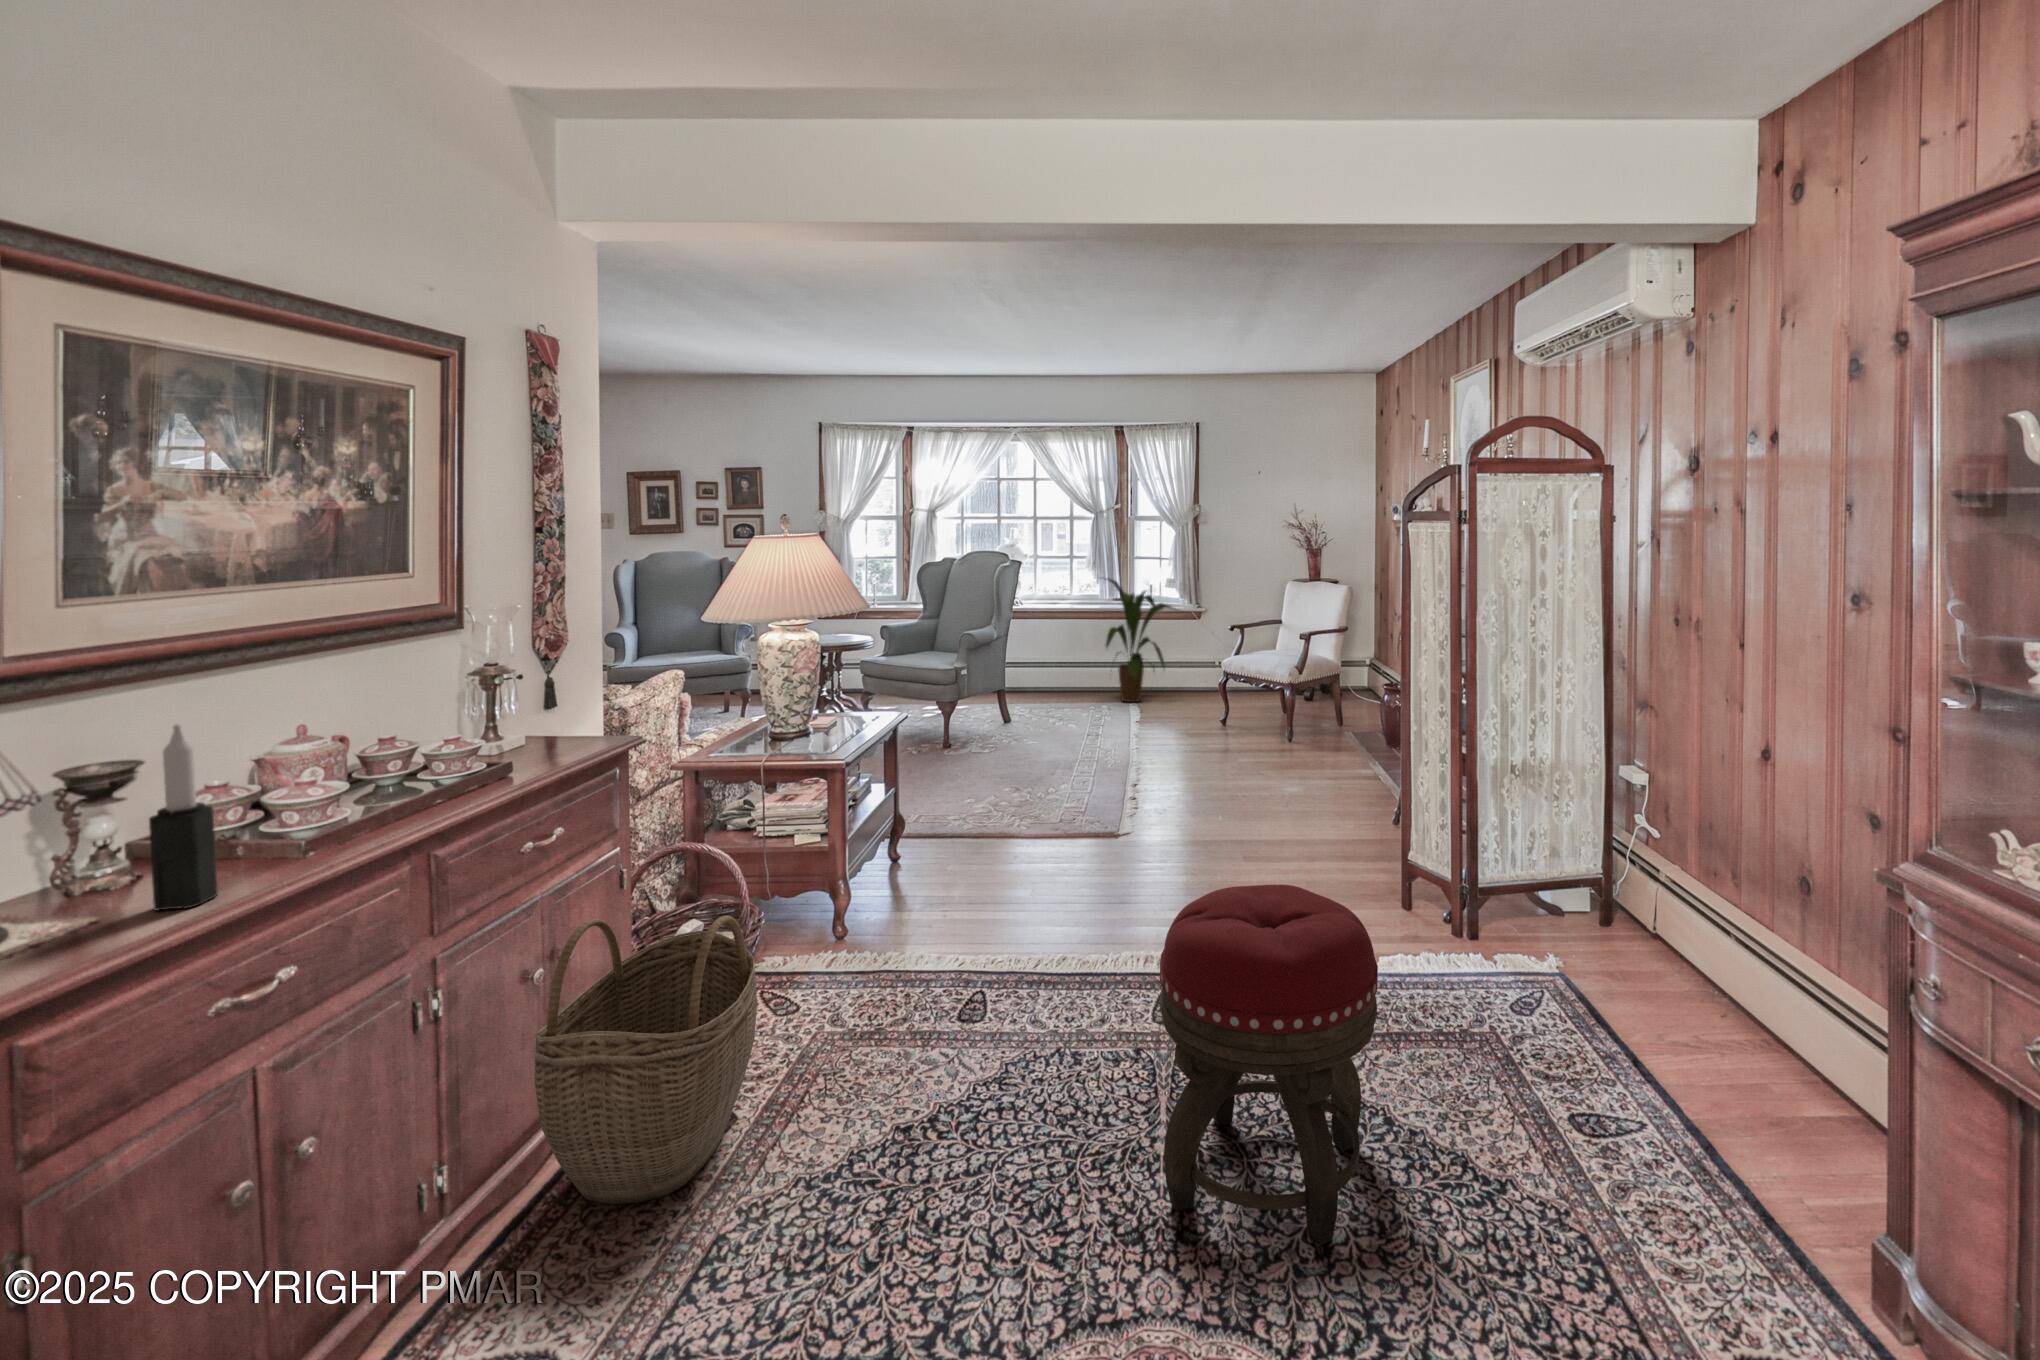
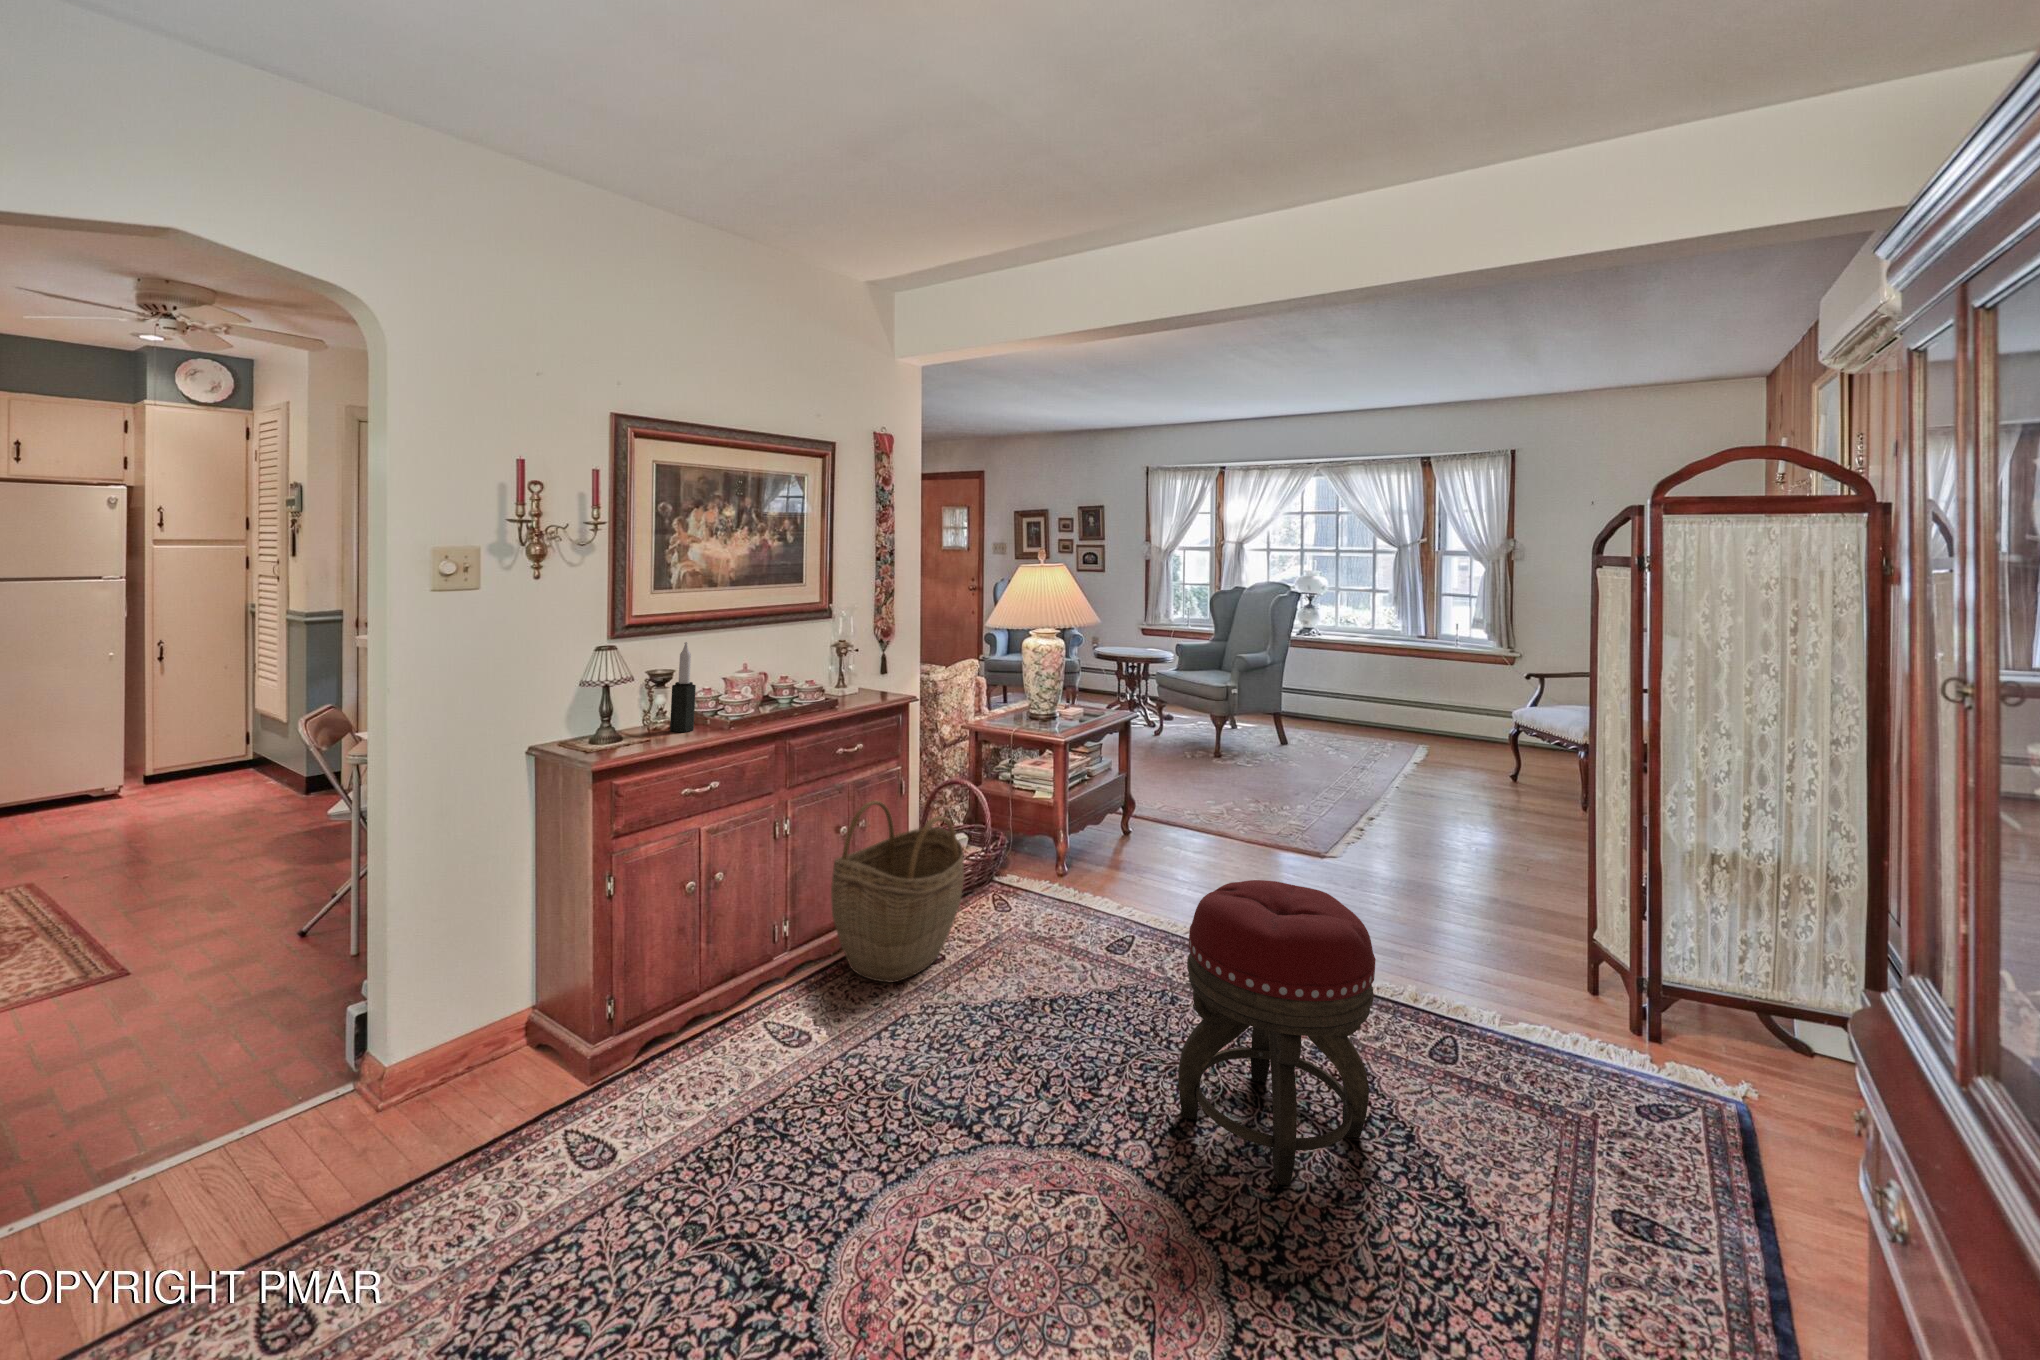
house plant: present [1106,579,1175,702] -> none [1381,633,1472,757]

